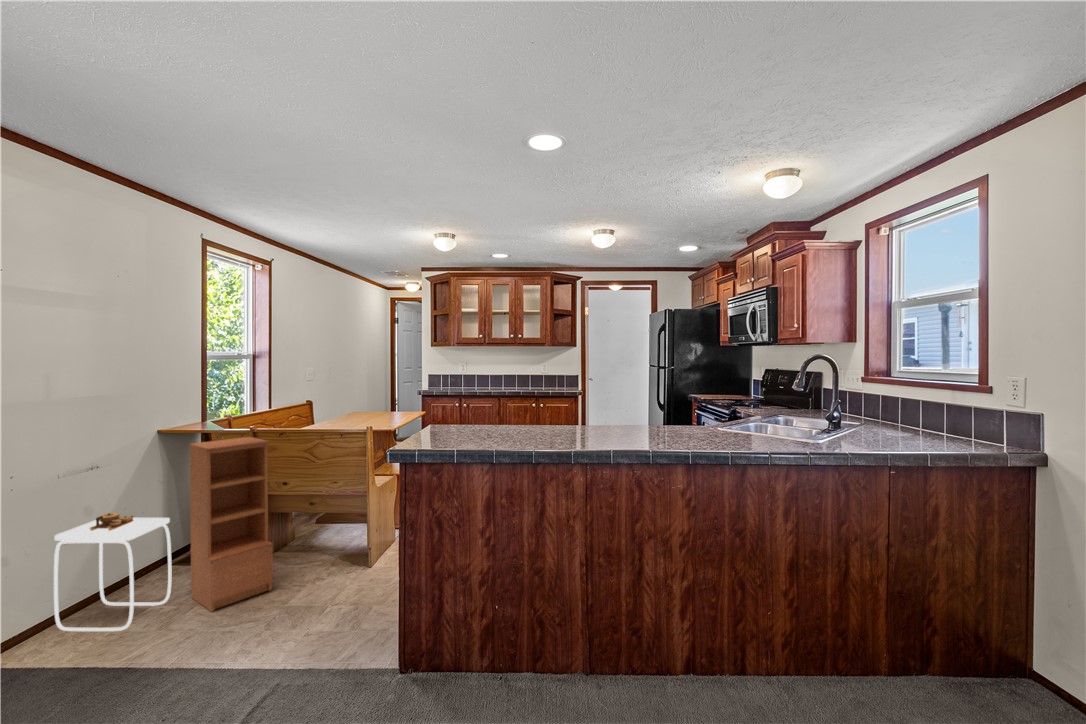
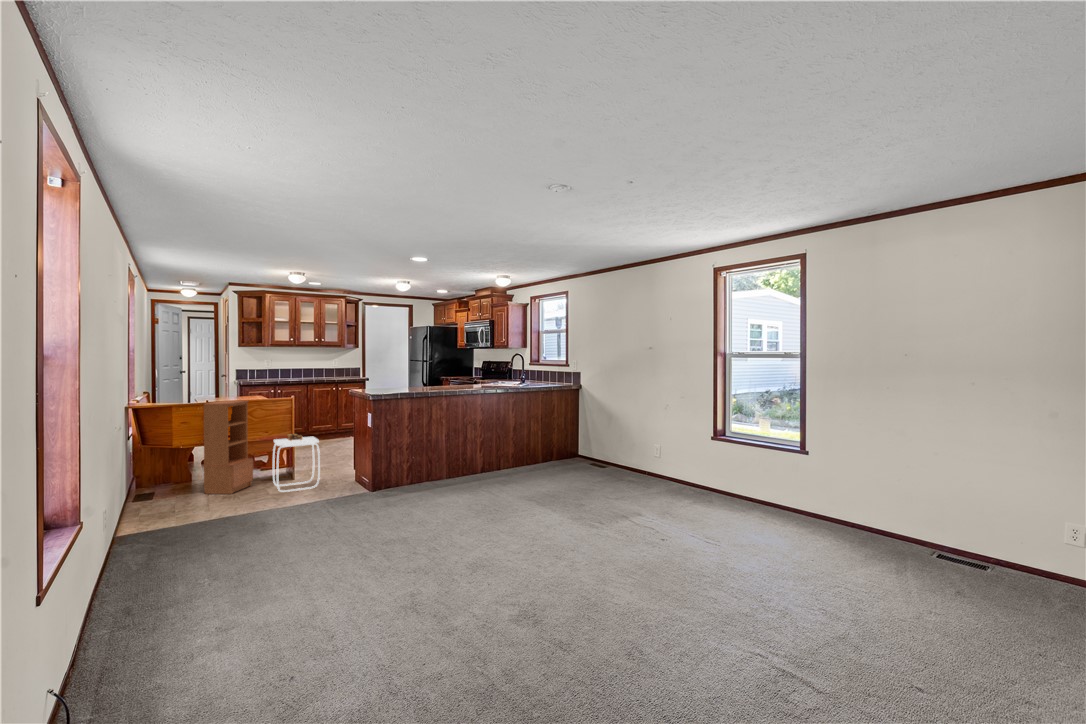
side table: present [54,512,171,631] -> present [273,434,320,492]

